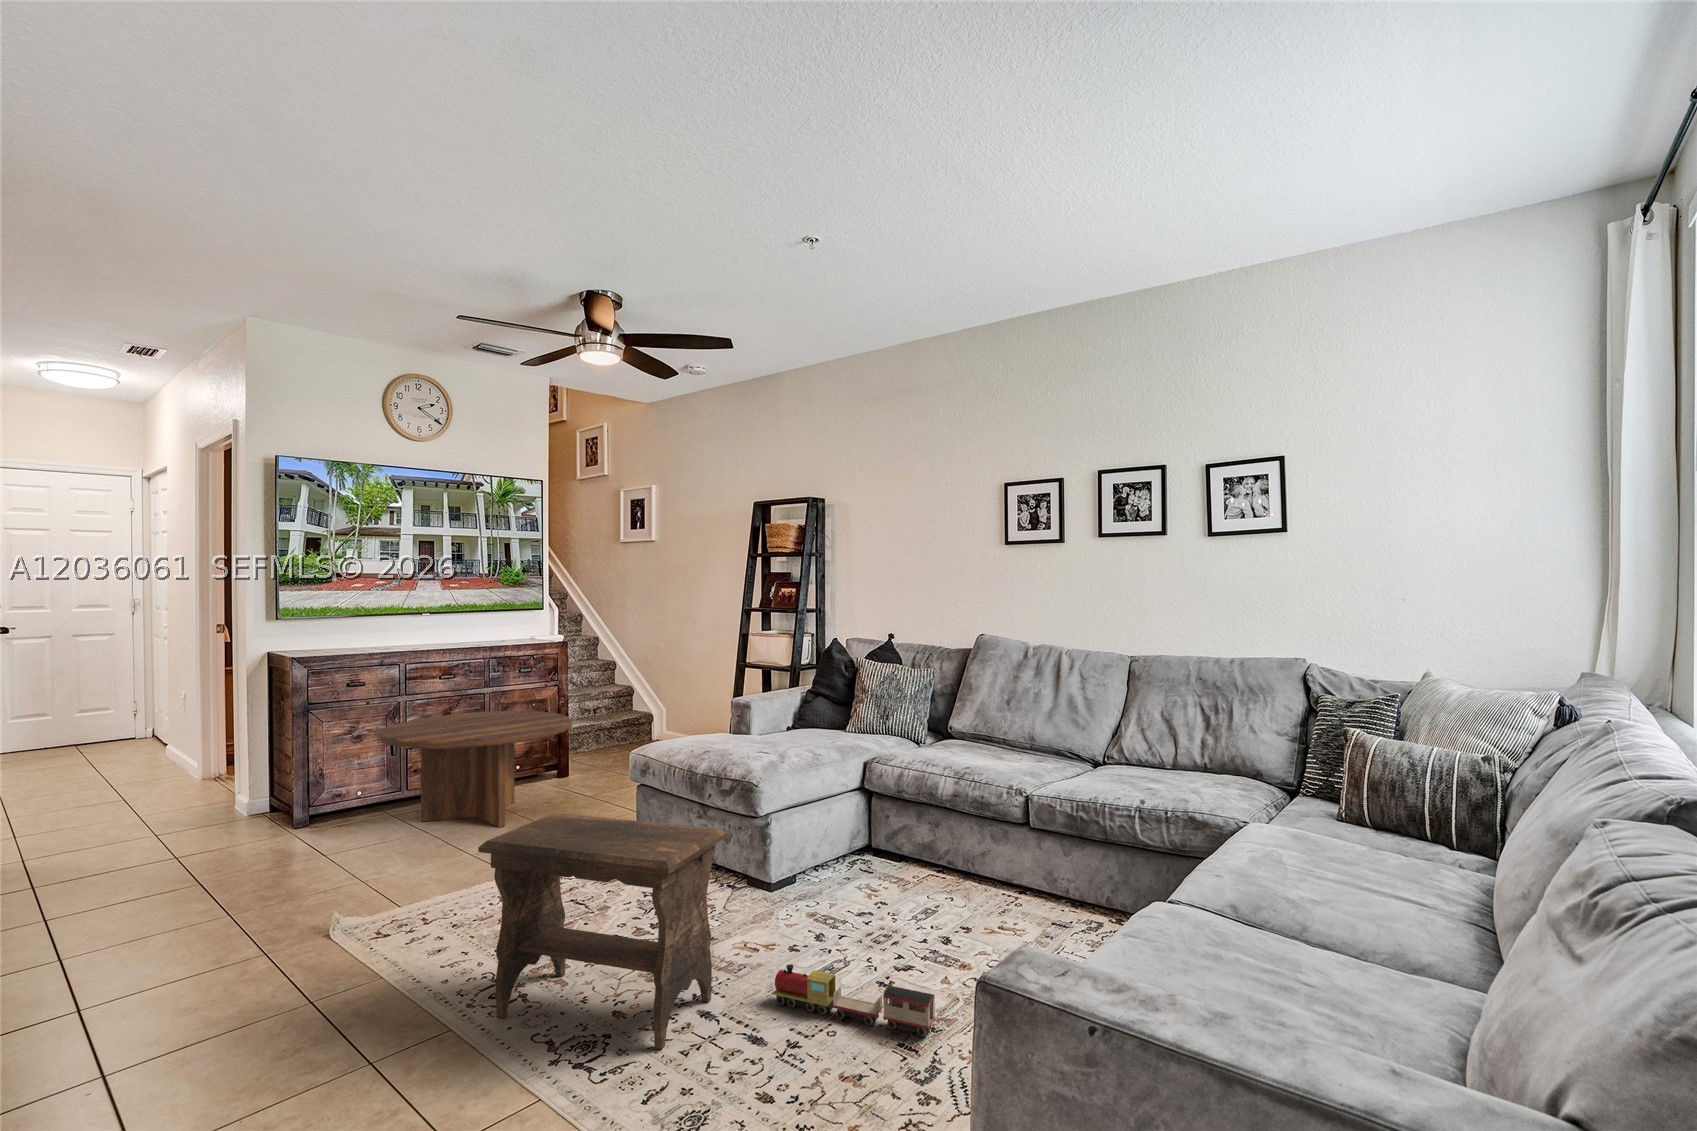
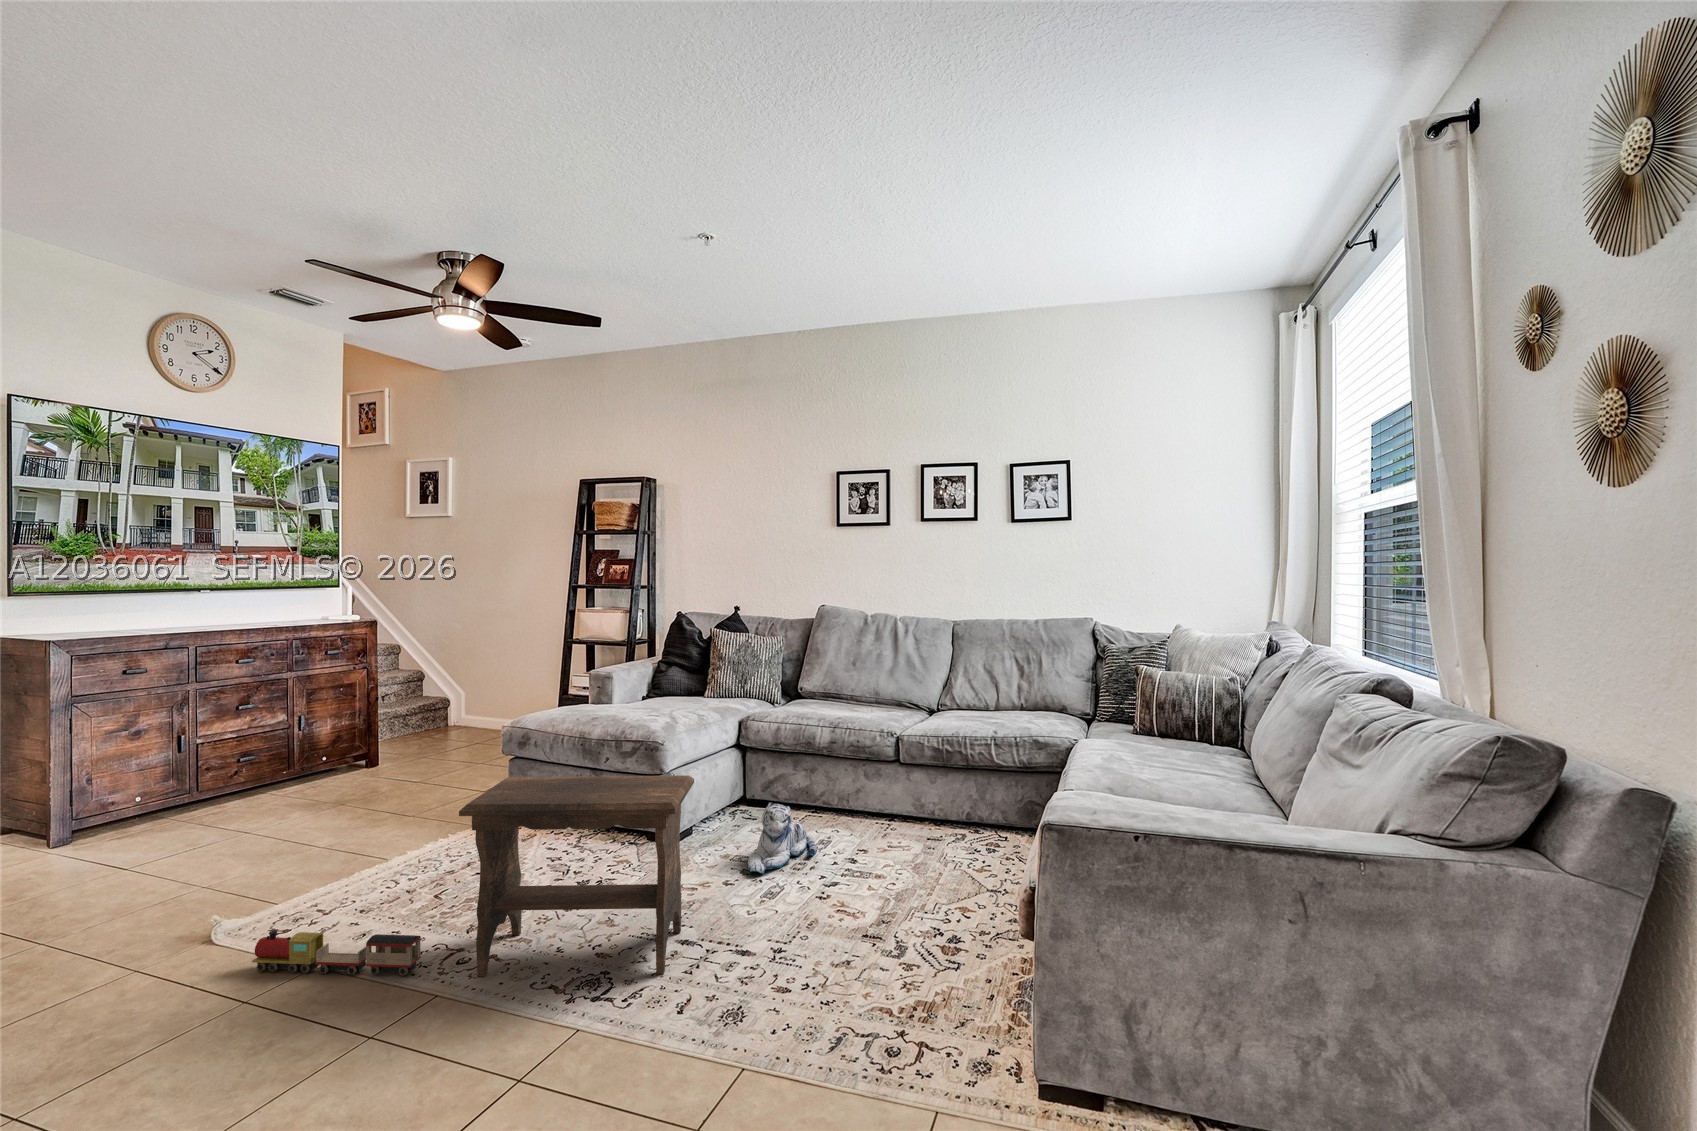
coffee table: present [379,711,572,827] -> none [177,695,410,821]
plush toy: none [820,862,913,943] -> present [748,803,817,873]
toy train: present [772,964,935,1036] -> present [252,930,421,976]

